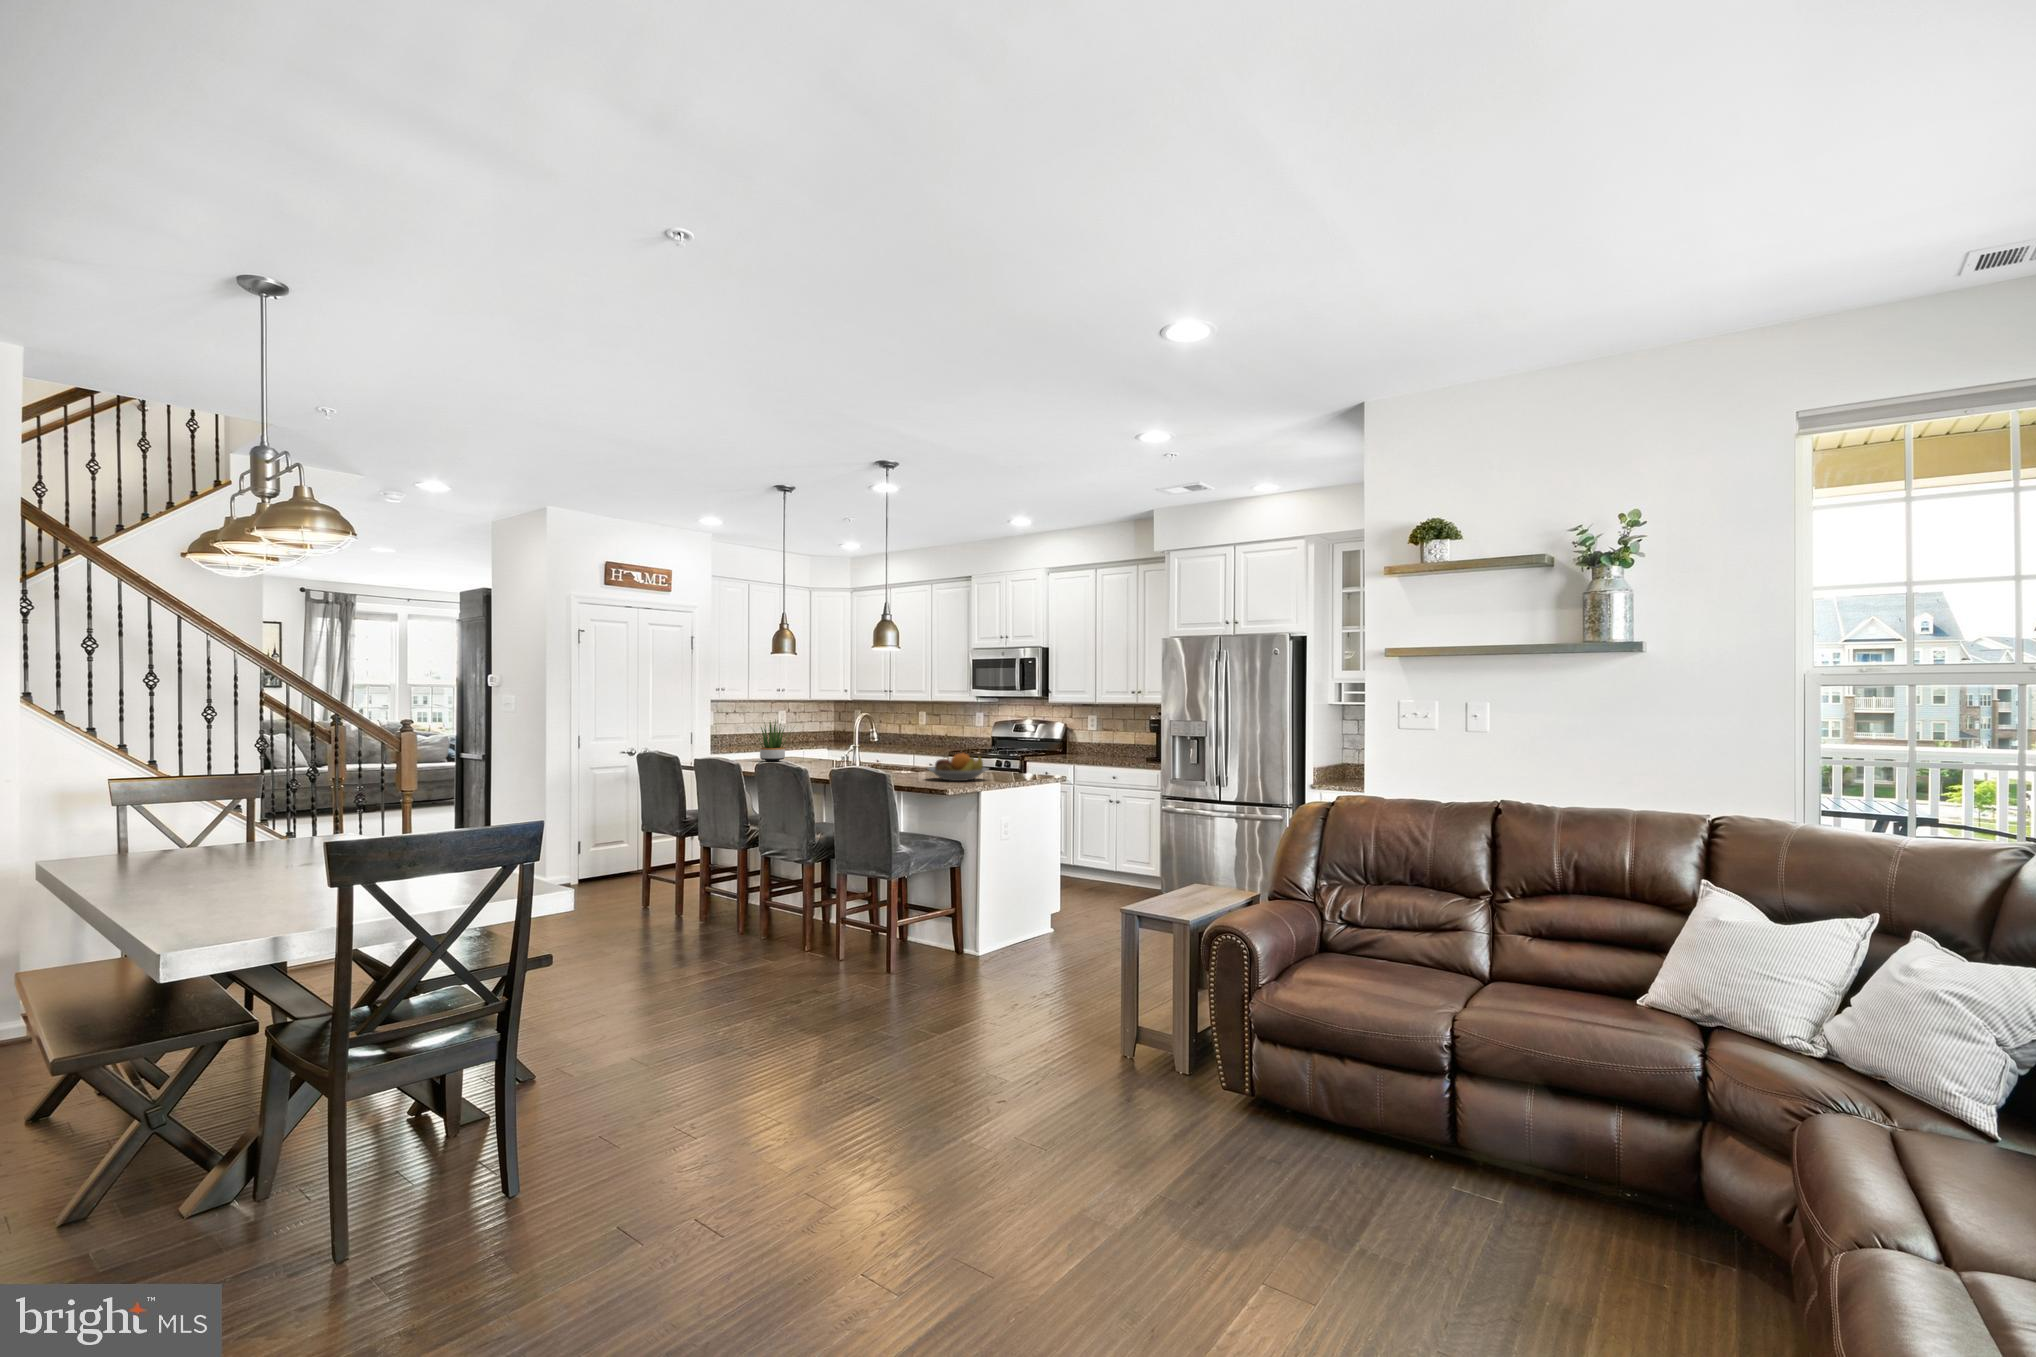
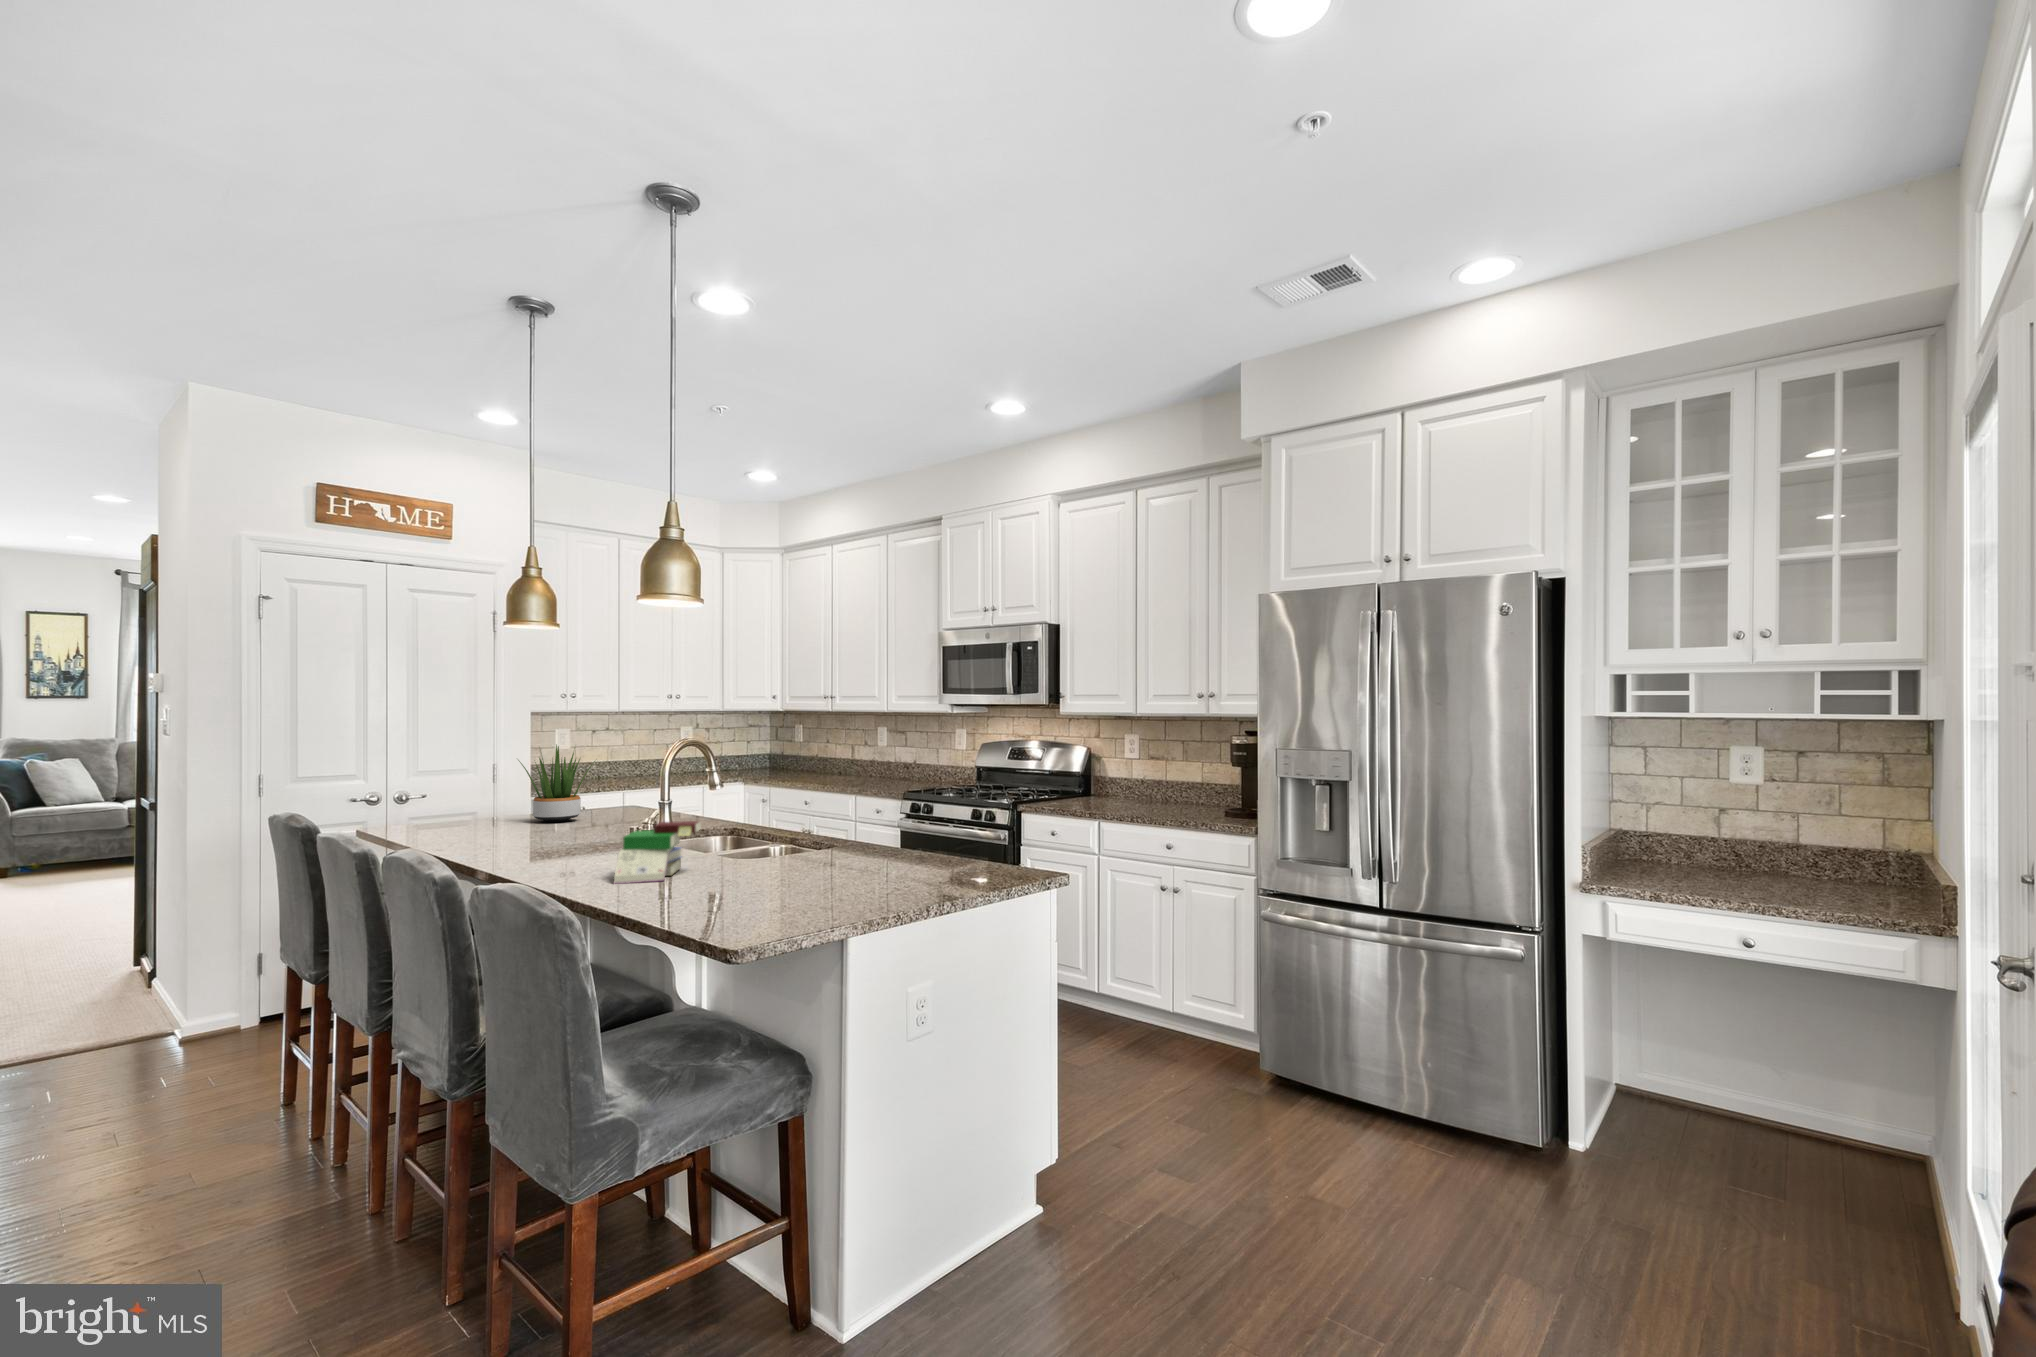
book: none [862,751,895,776] -> present [614,821,701,884]
fruit bowl: present [928,753,988,781] -> none [728,839,879,907]

